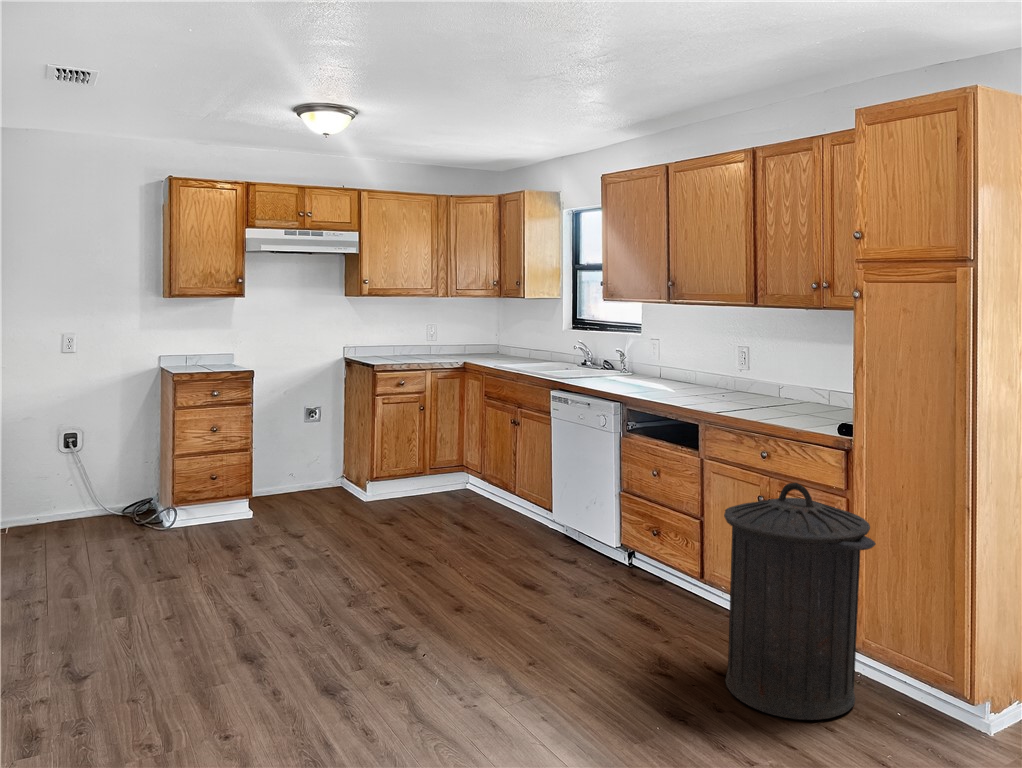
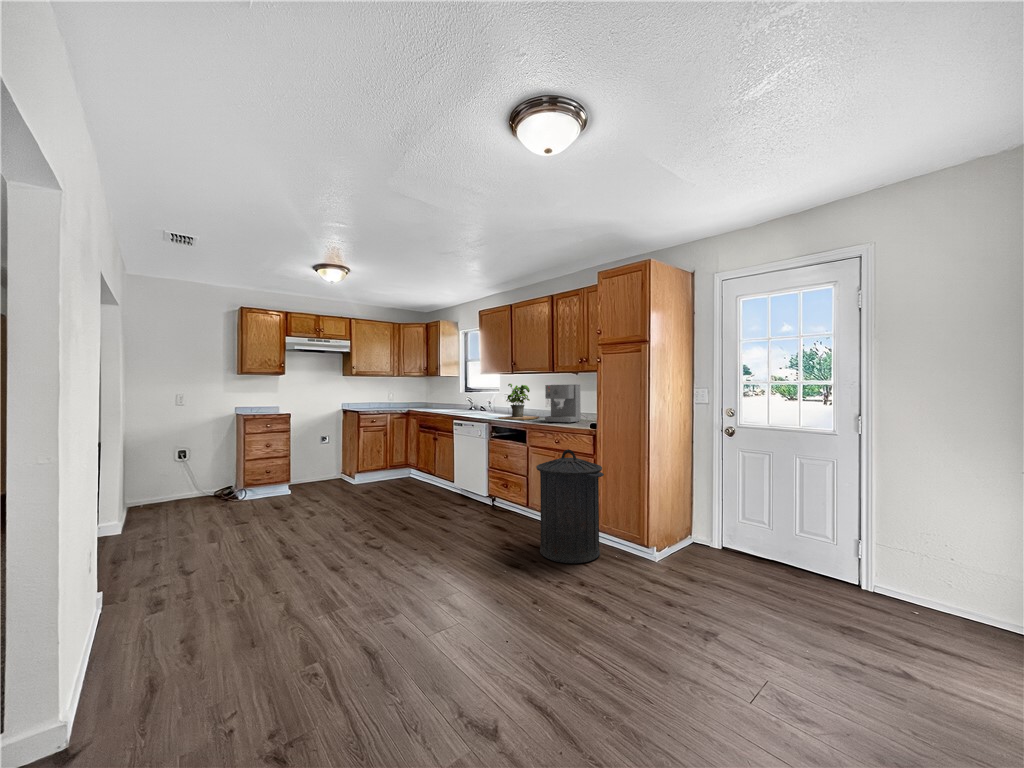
potted plant: none [640,326,725,402] -> present [498,384,539,420]
coffee maker: none [739,331,818,415] -> present [545,384,581,423]

